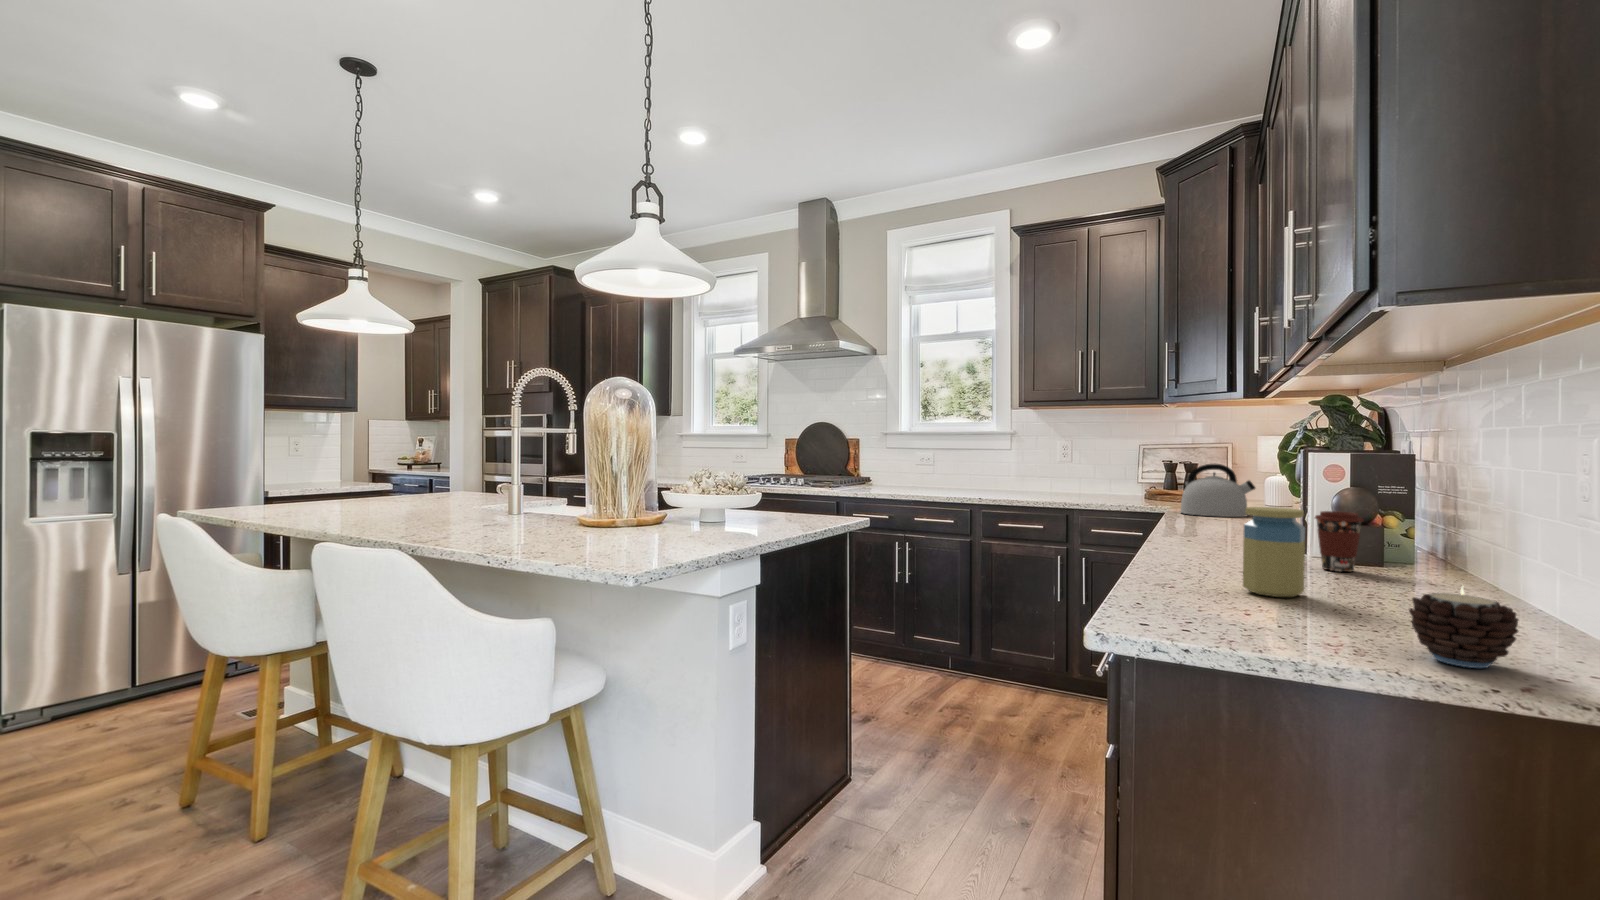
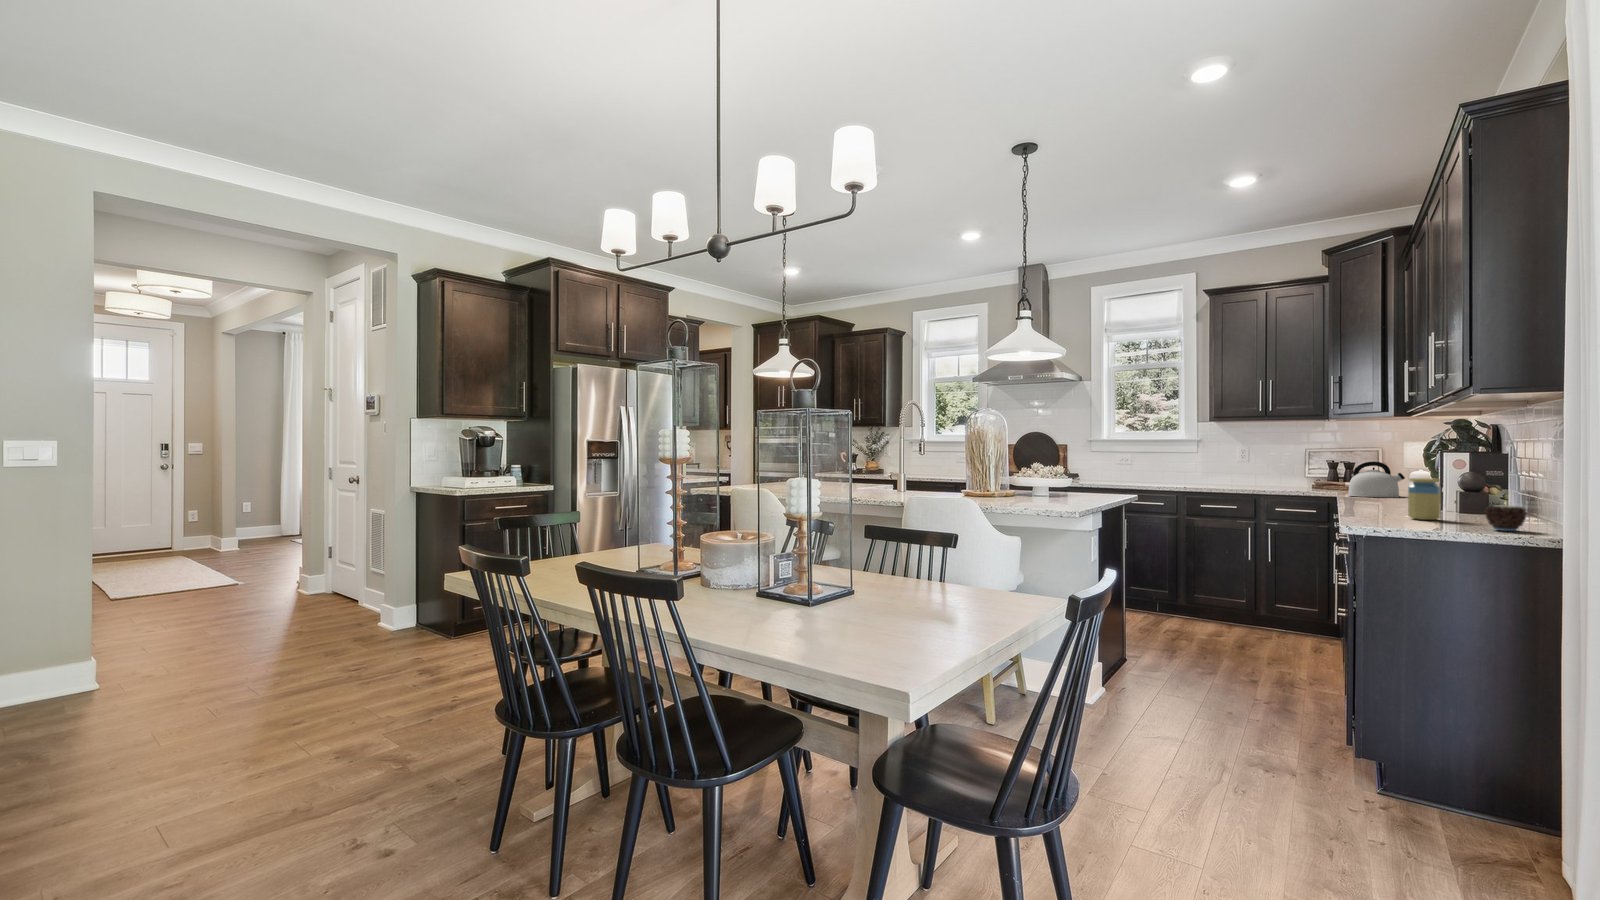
coffee cup: present [1315,511,1363,572] -> none [1446,483,1475,514]

